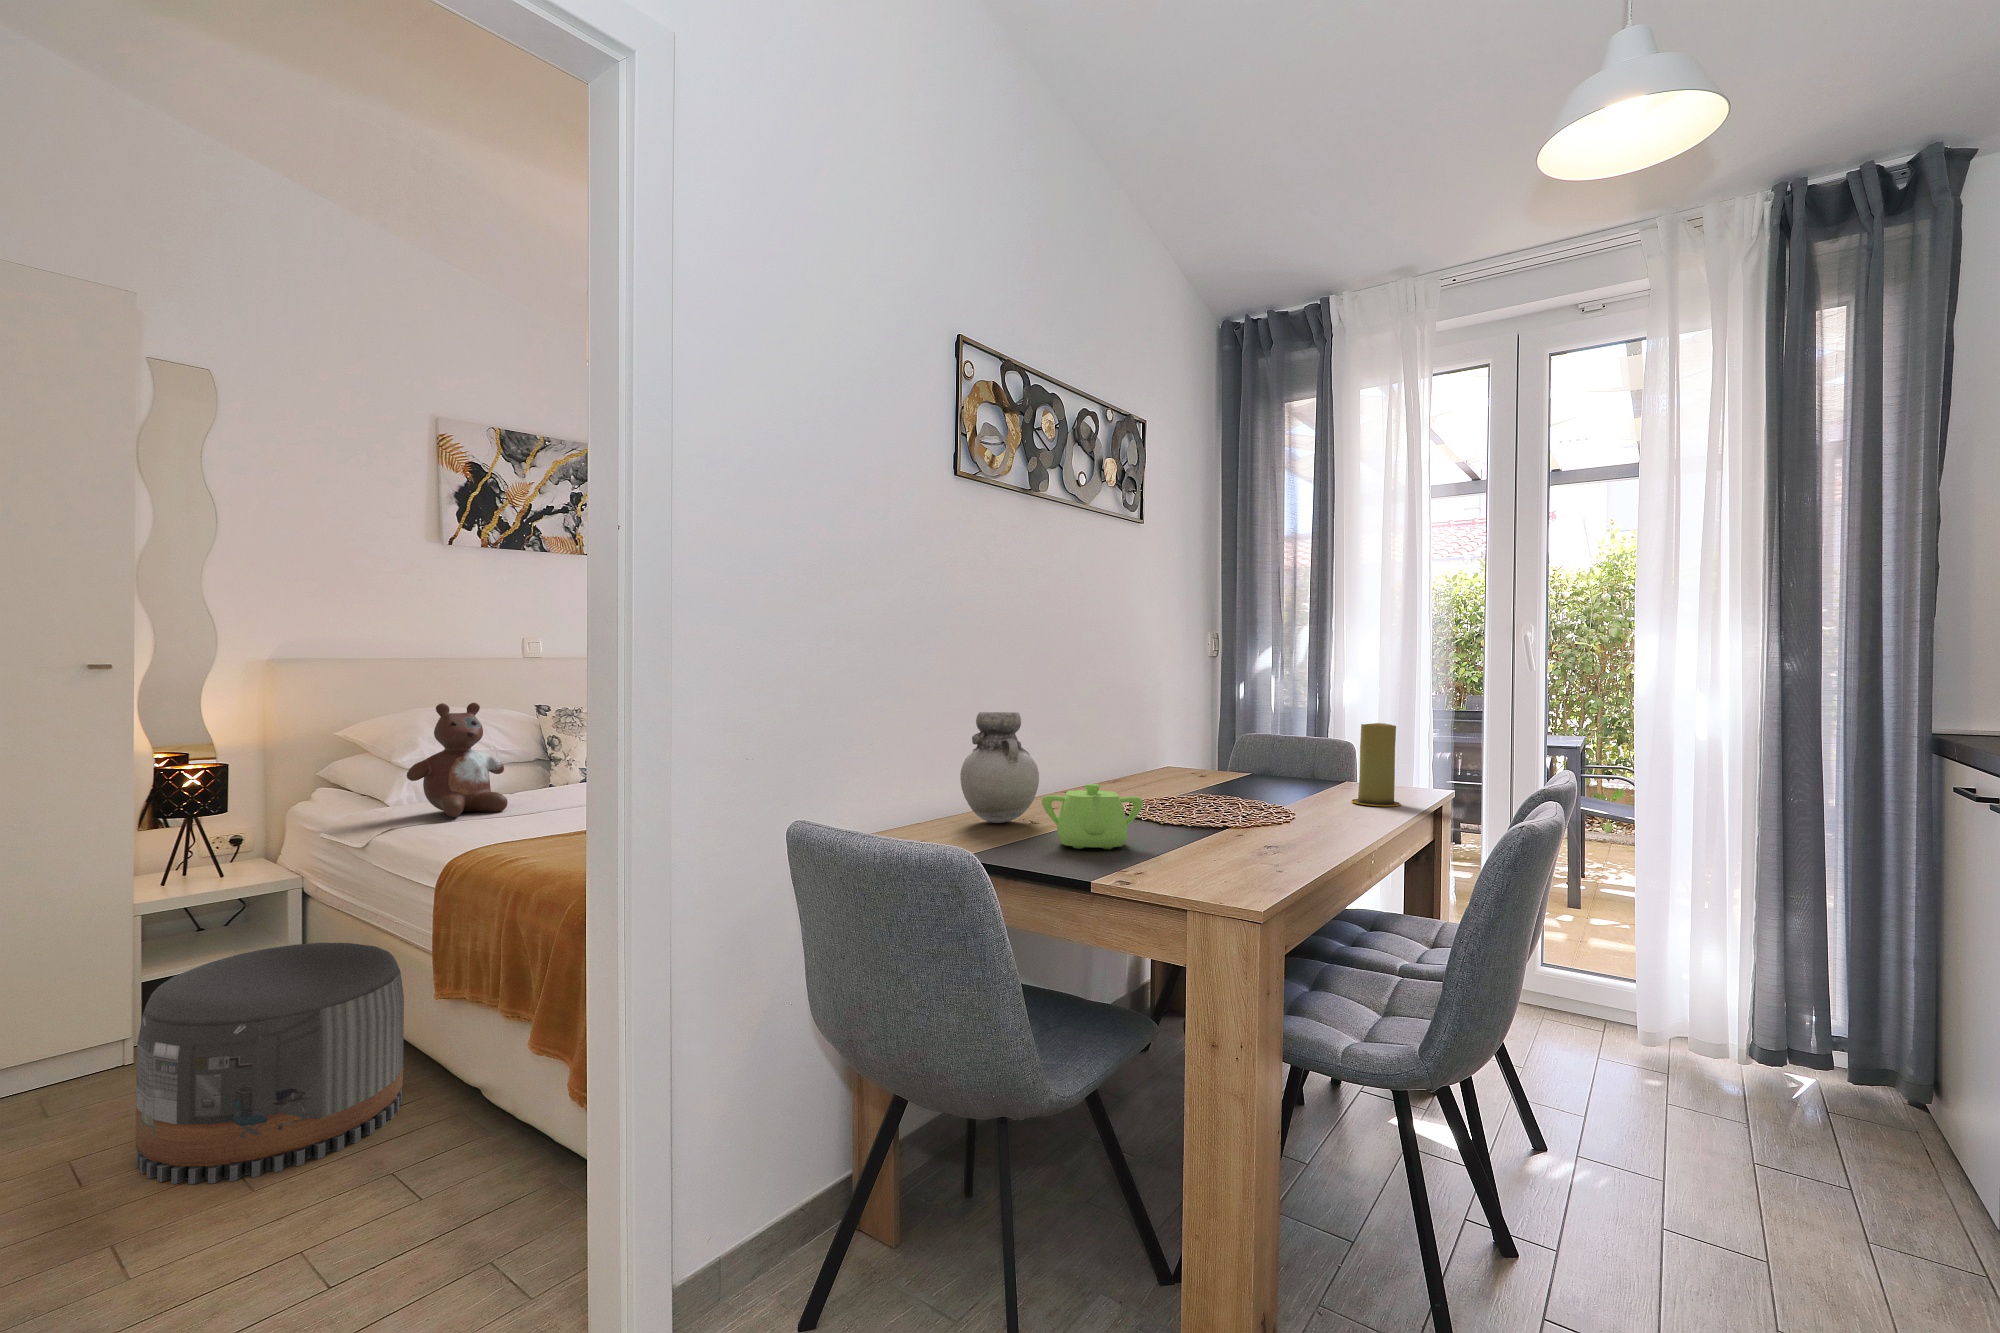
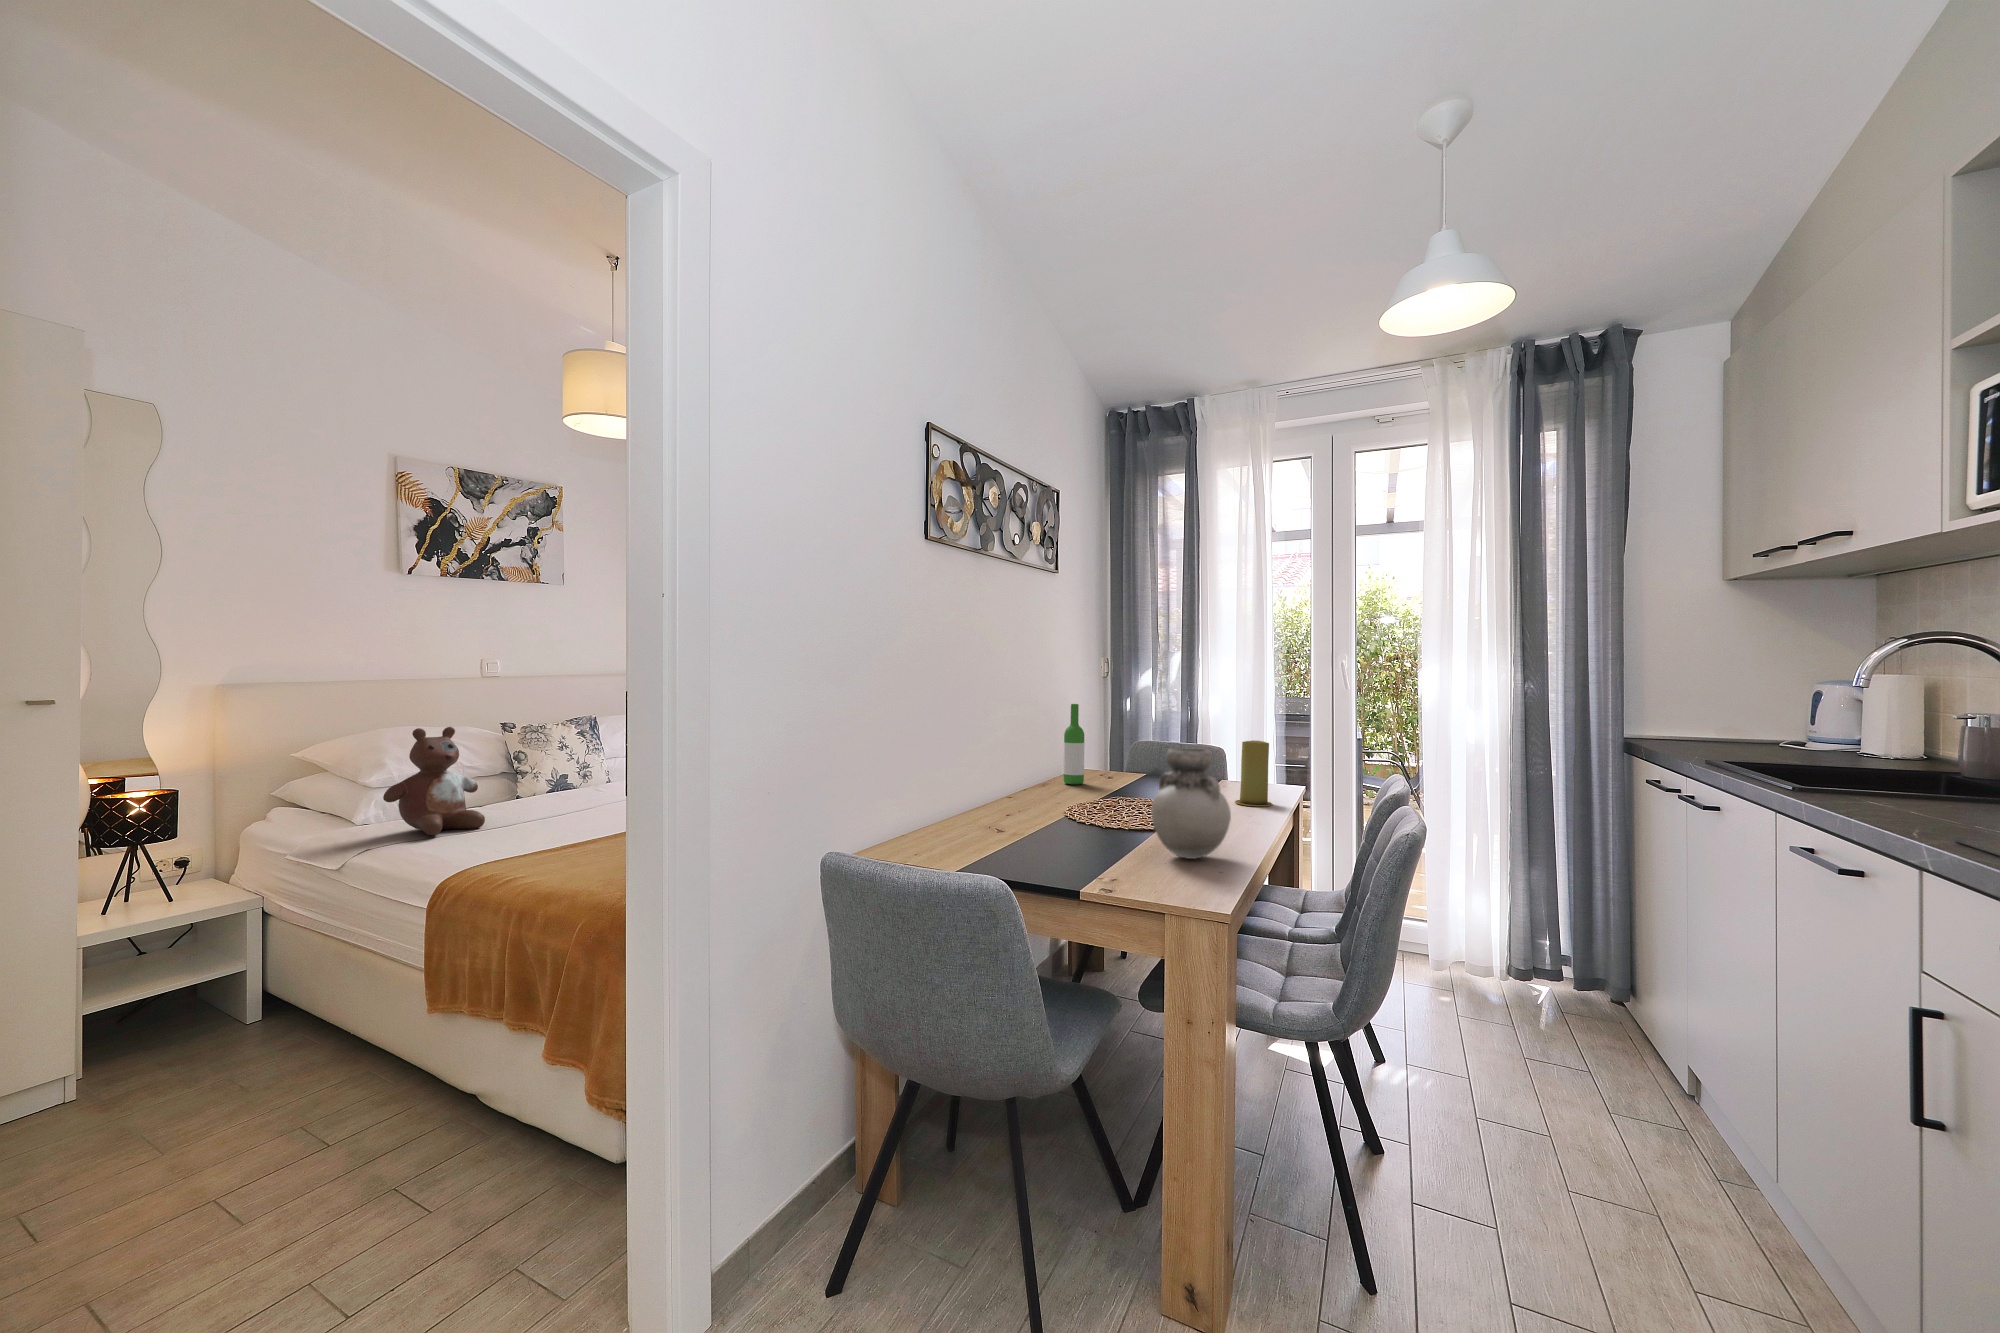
wine bottle: none [1147,680,1173,778] -> present [1063,704,1084,784]
vase: present [960,712,1039,823] -> present [1151,748,1231,859]
teapot: present [1042,784,1143,849] -> none [1020,799,1101,853]
pouf: present [136,943,404,1184] -> none [118,963,398,1216]

